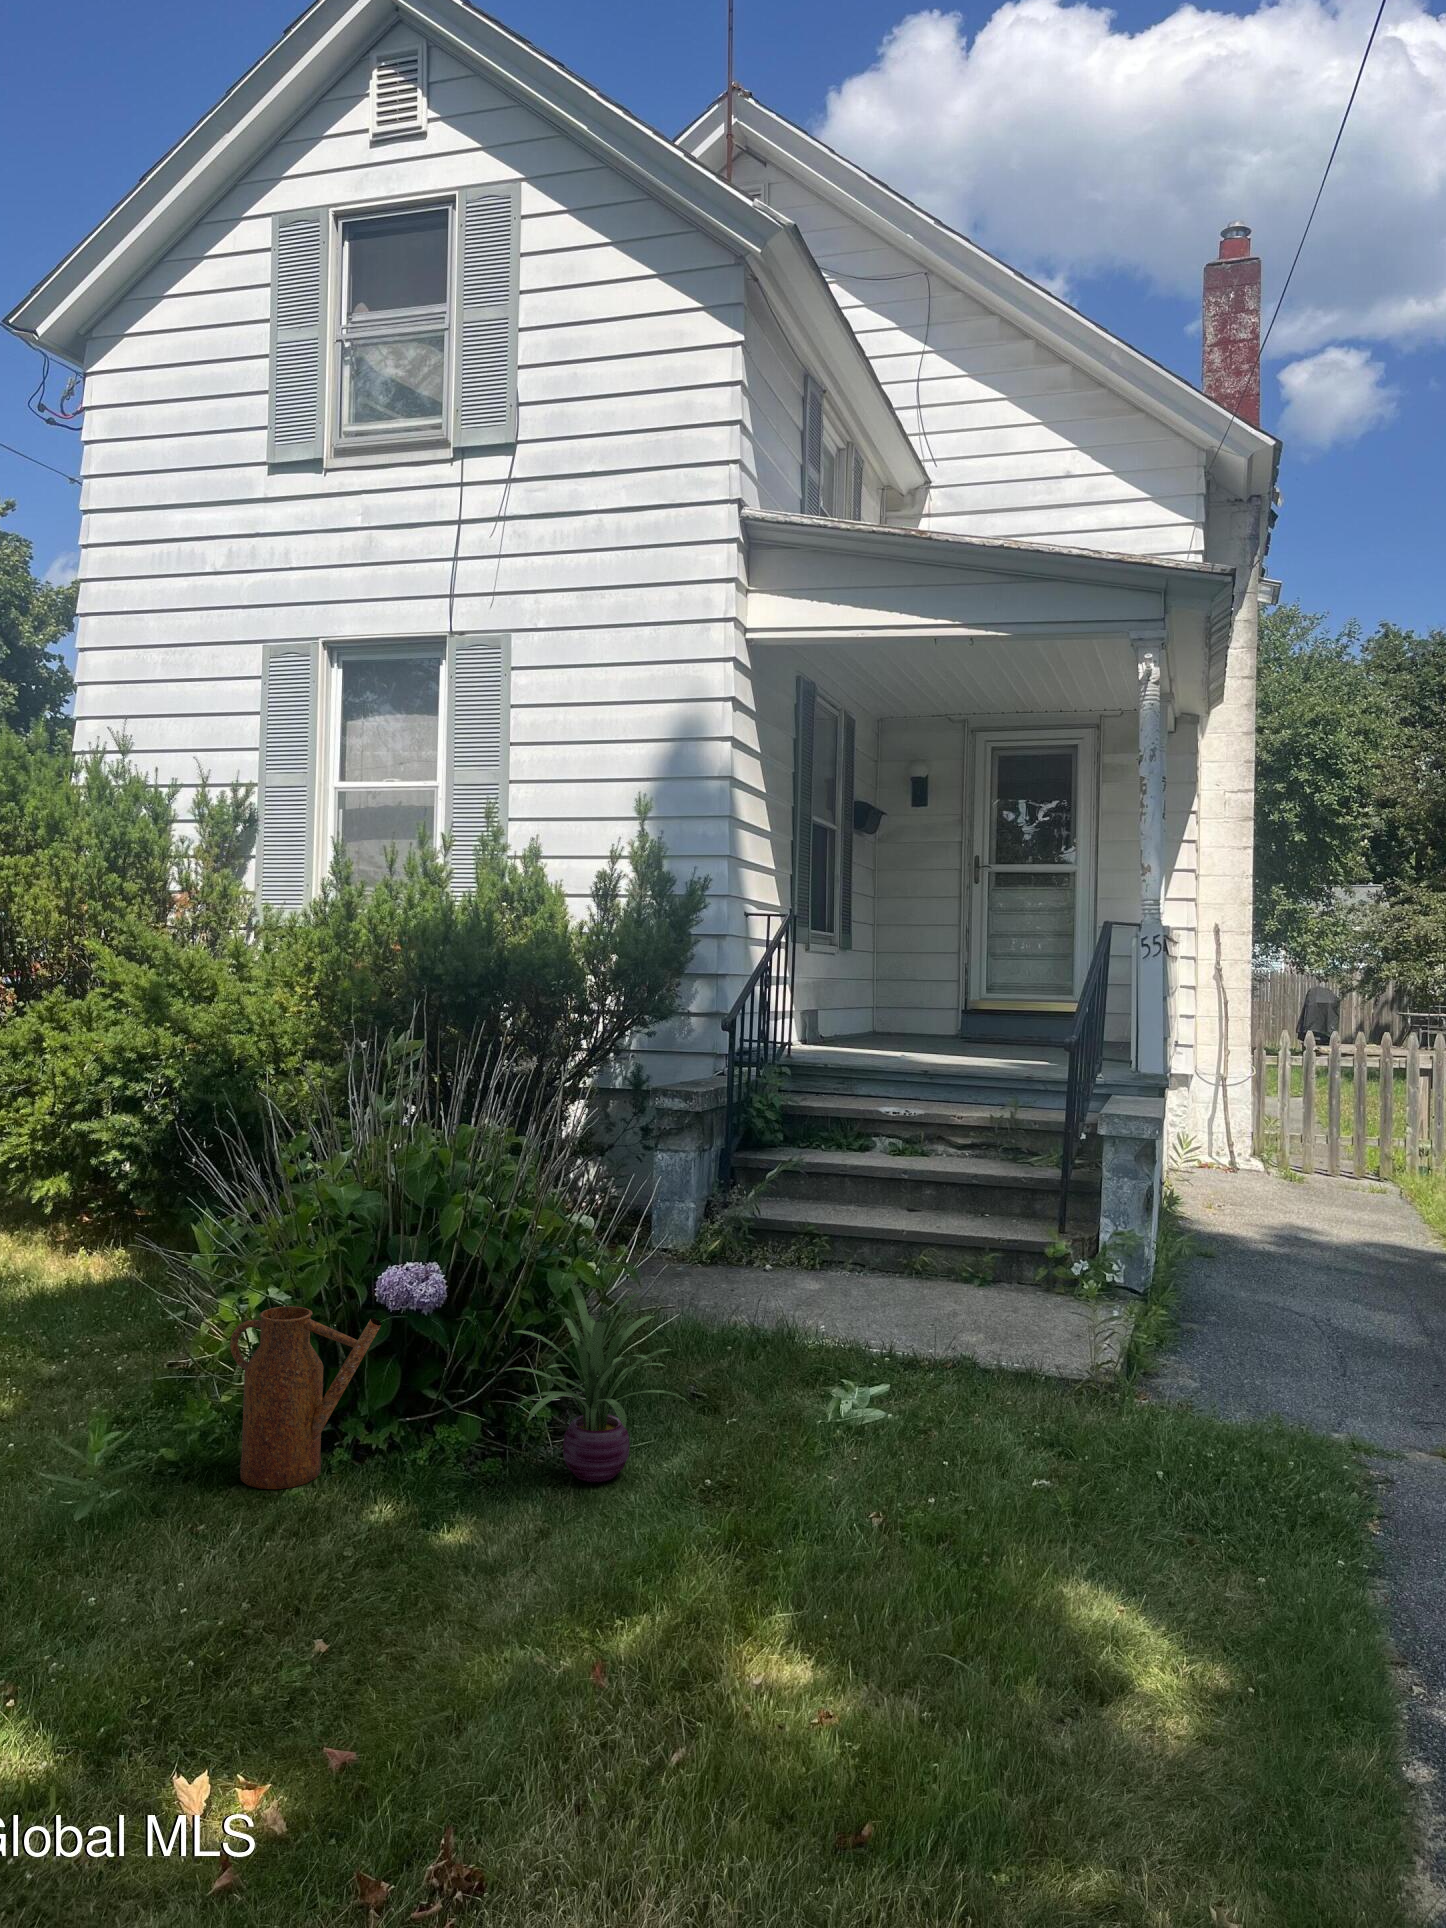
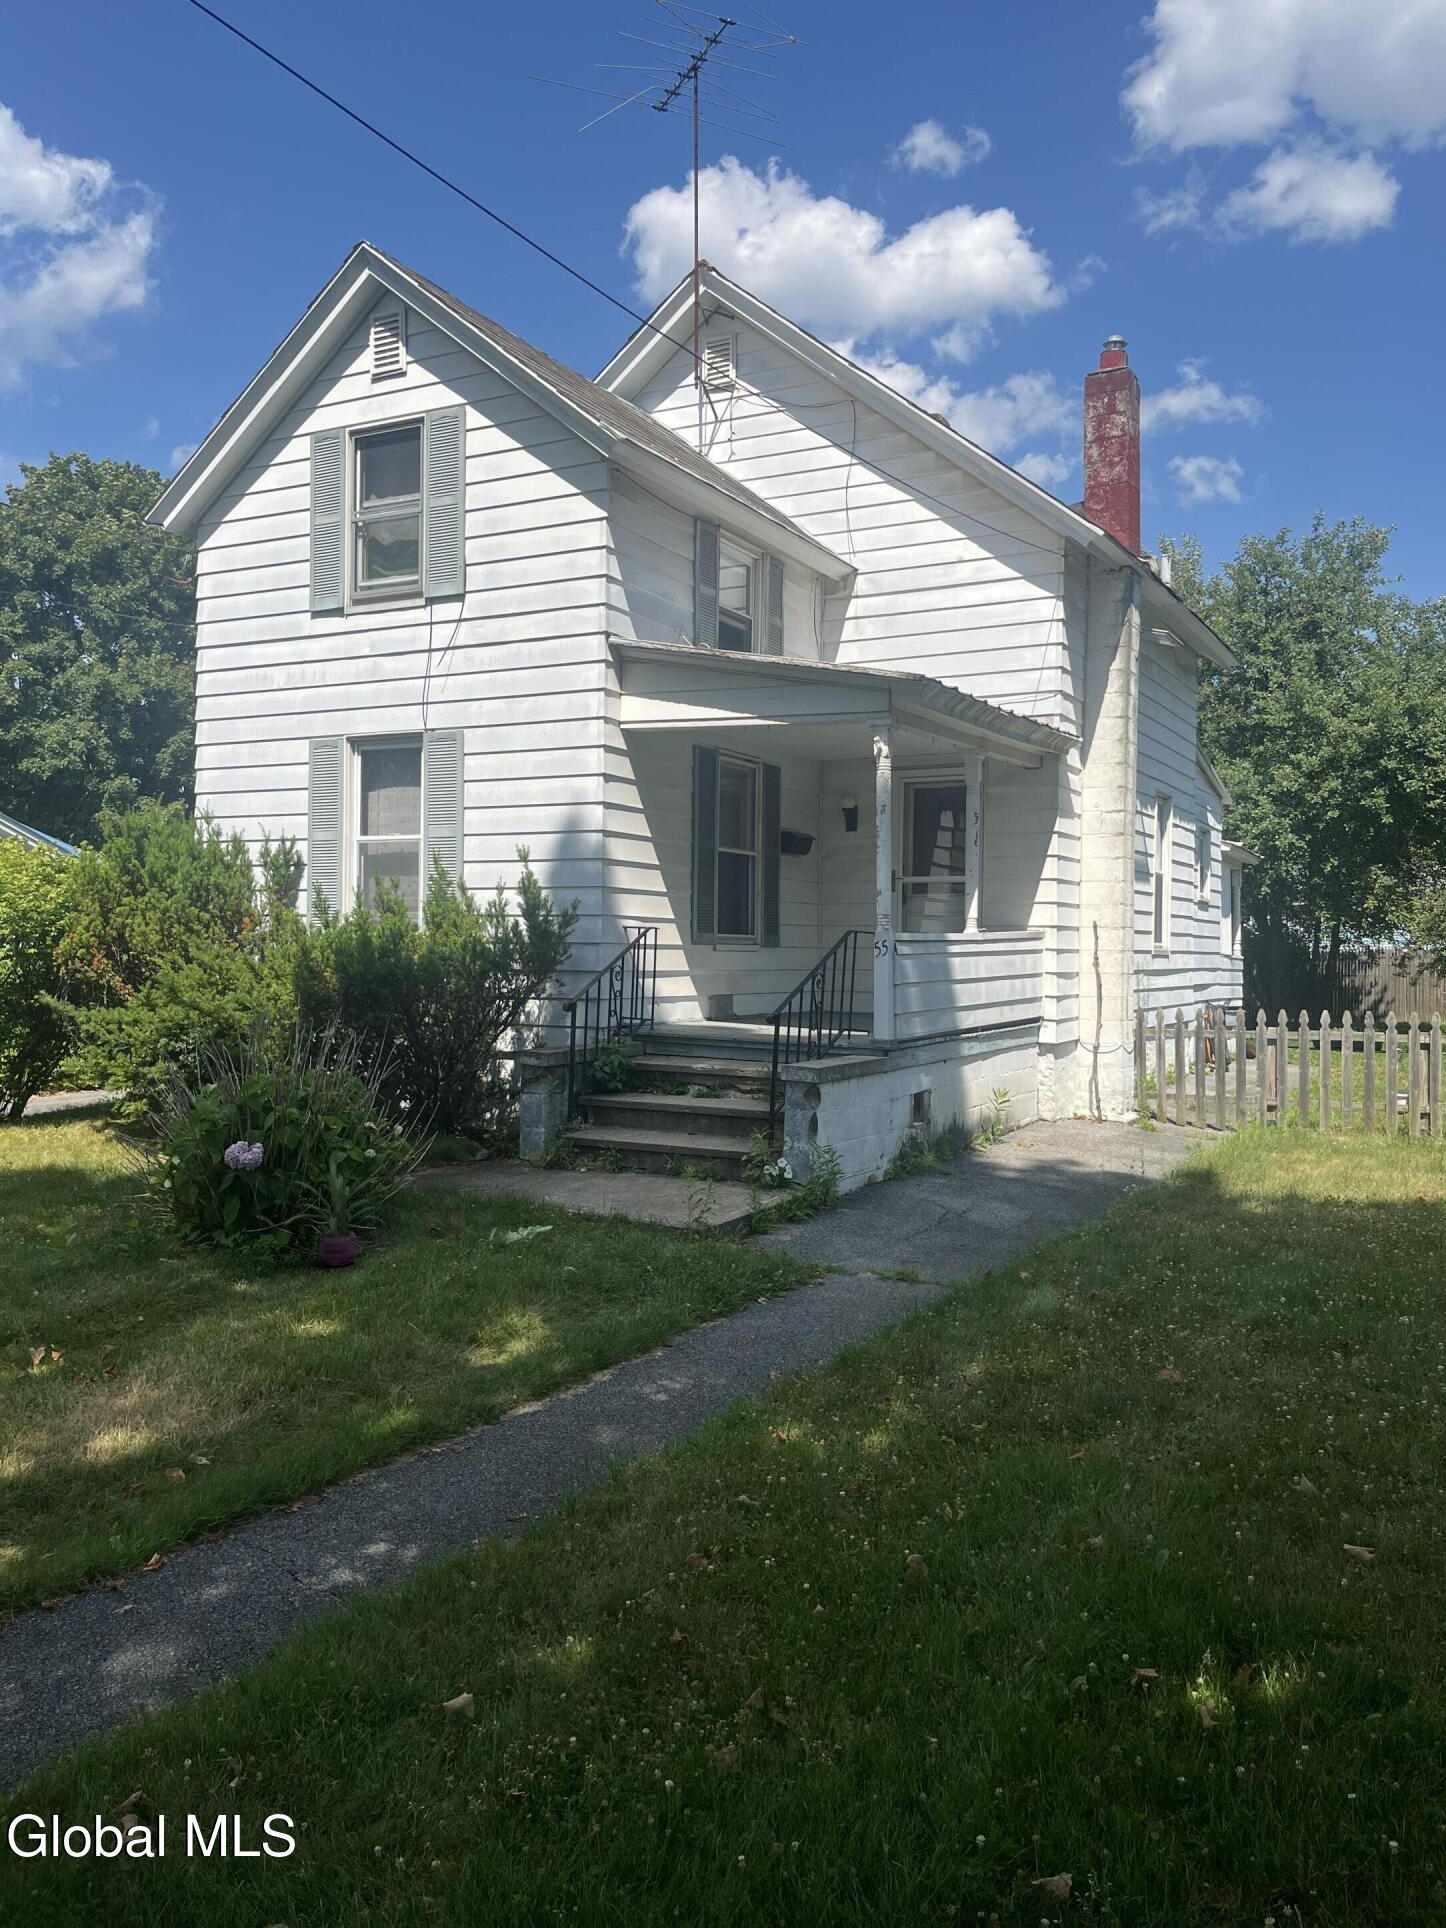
watering can: present [230,1306,382,1489] -> none [147,1166,218,1263]

